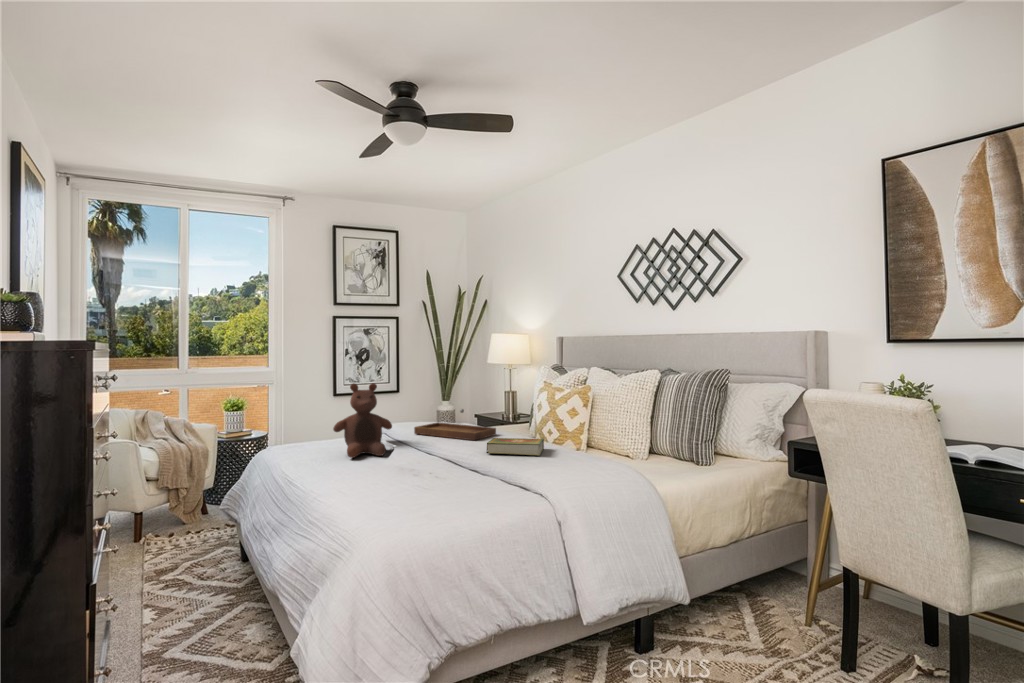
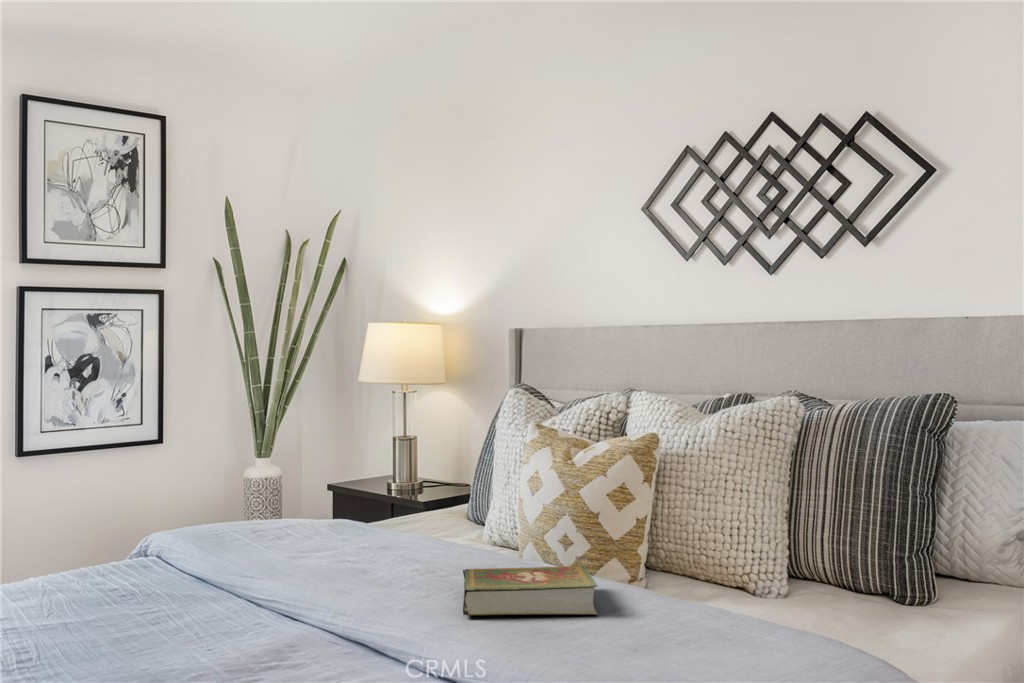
stuffed bear: present [333,383,392,458] -> none [34,441,194,644]
tray: present [414,409,496,440] -> none [243,493,440,571]

